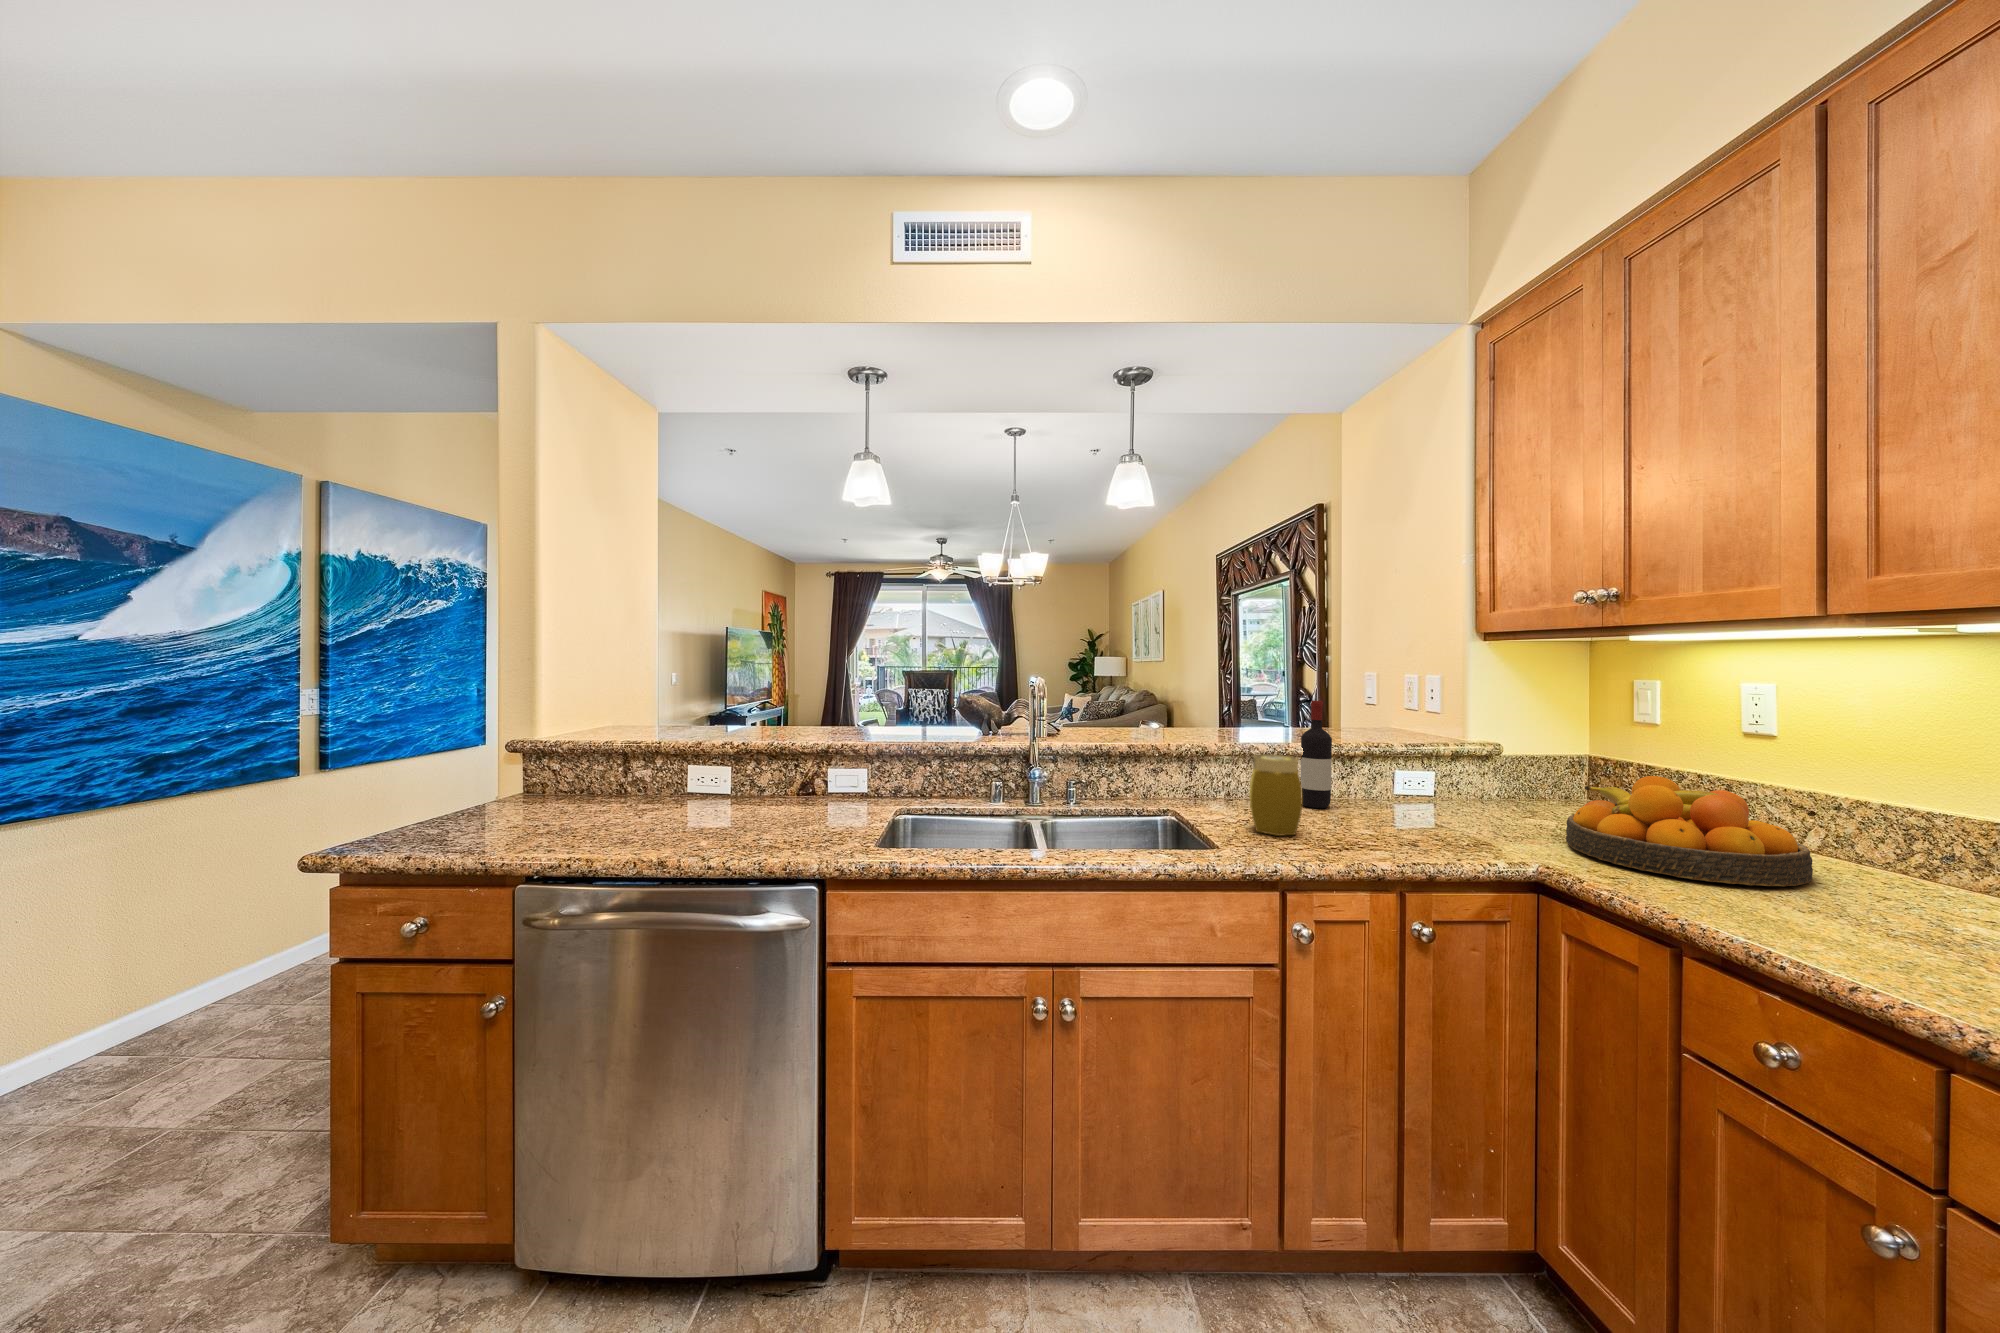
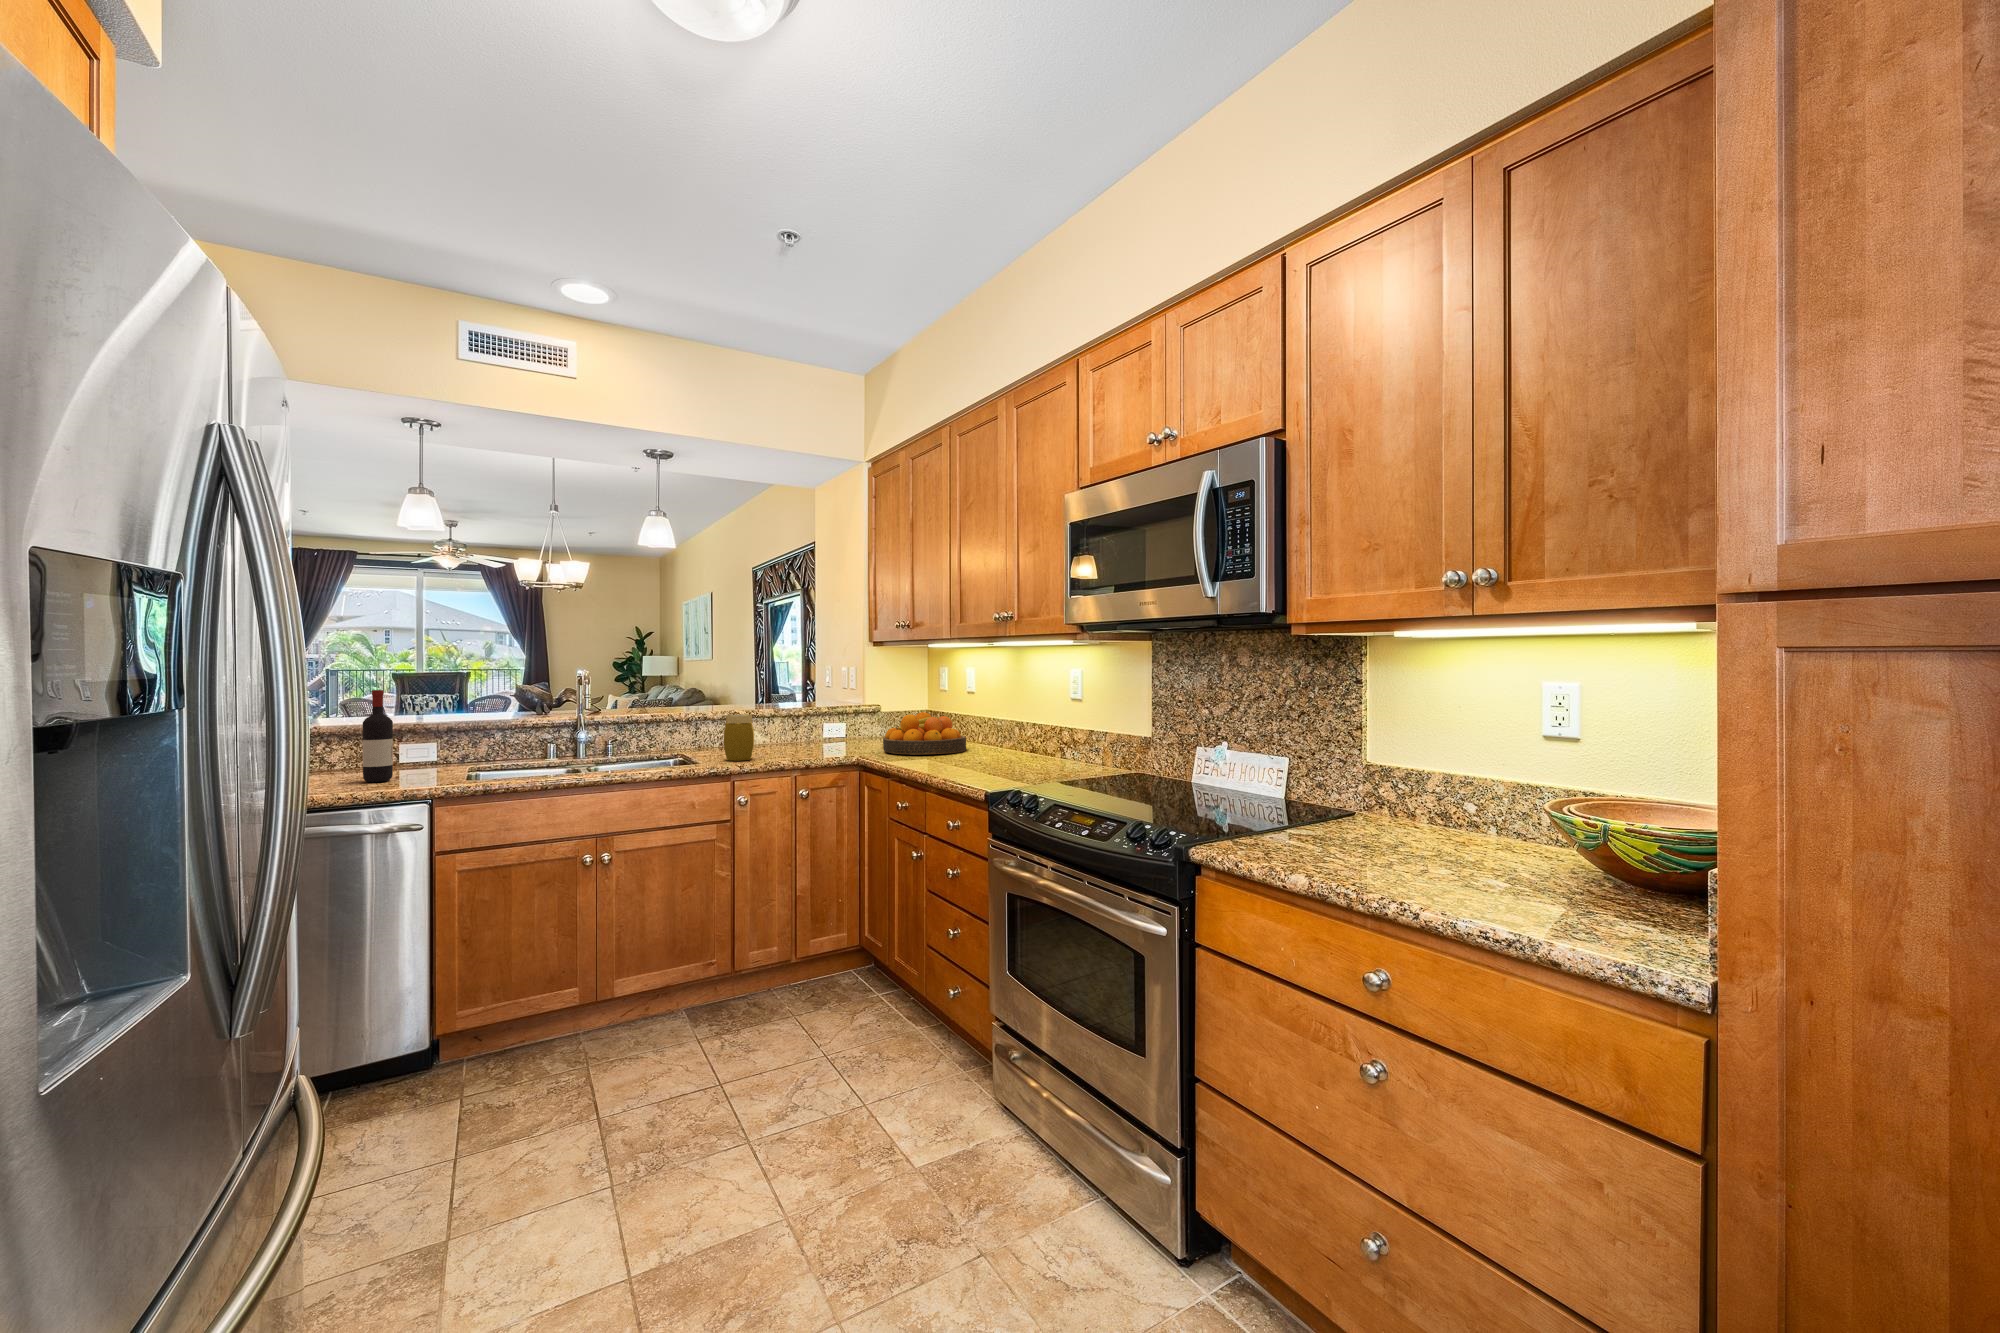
wine bottle: present [1301,701,1332,808] -> present [363,690,393,782]

